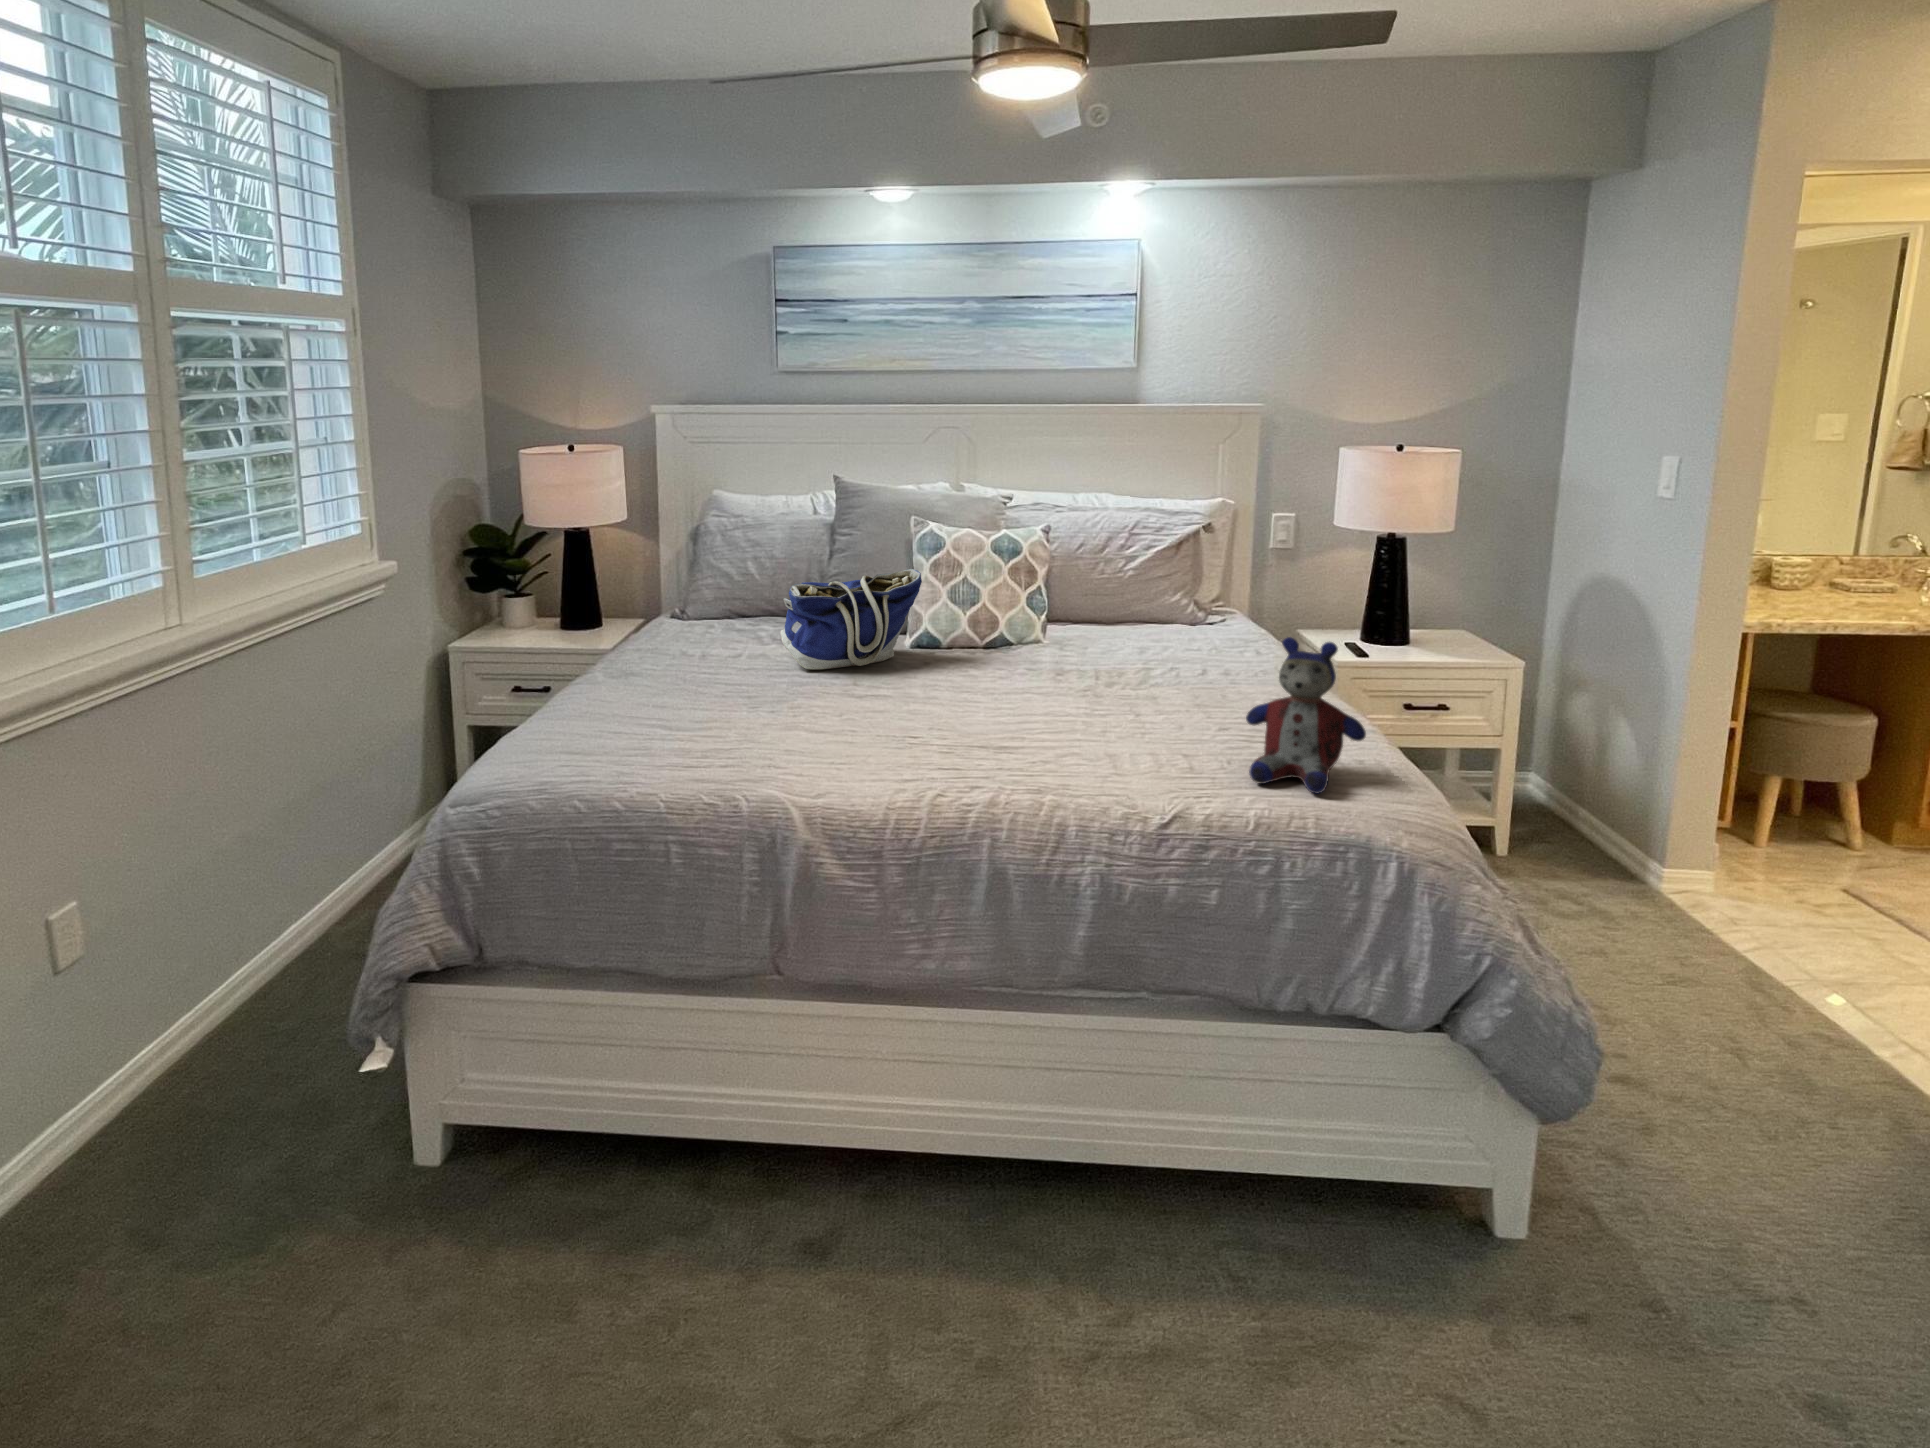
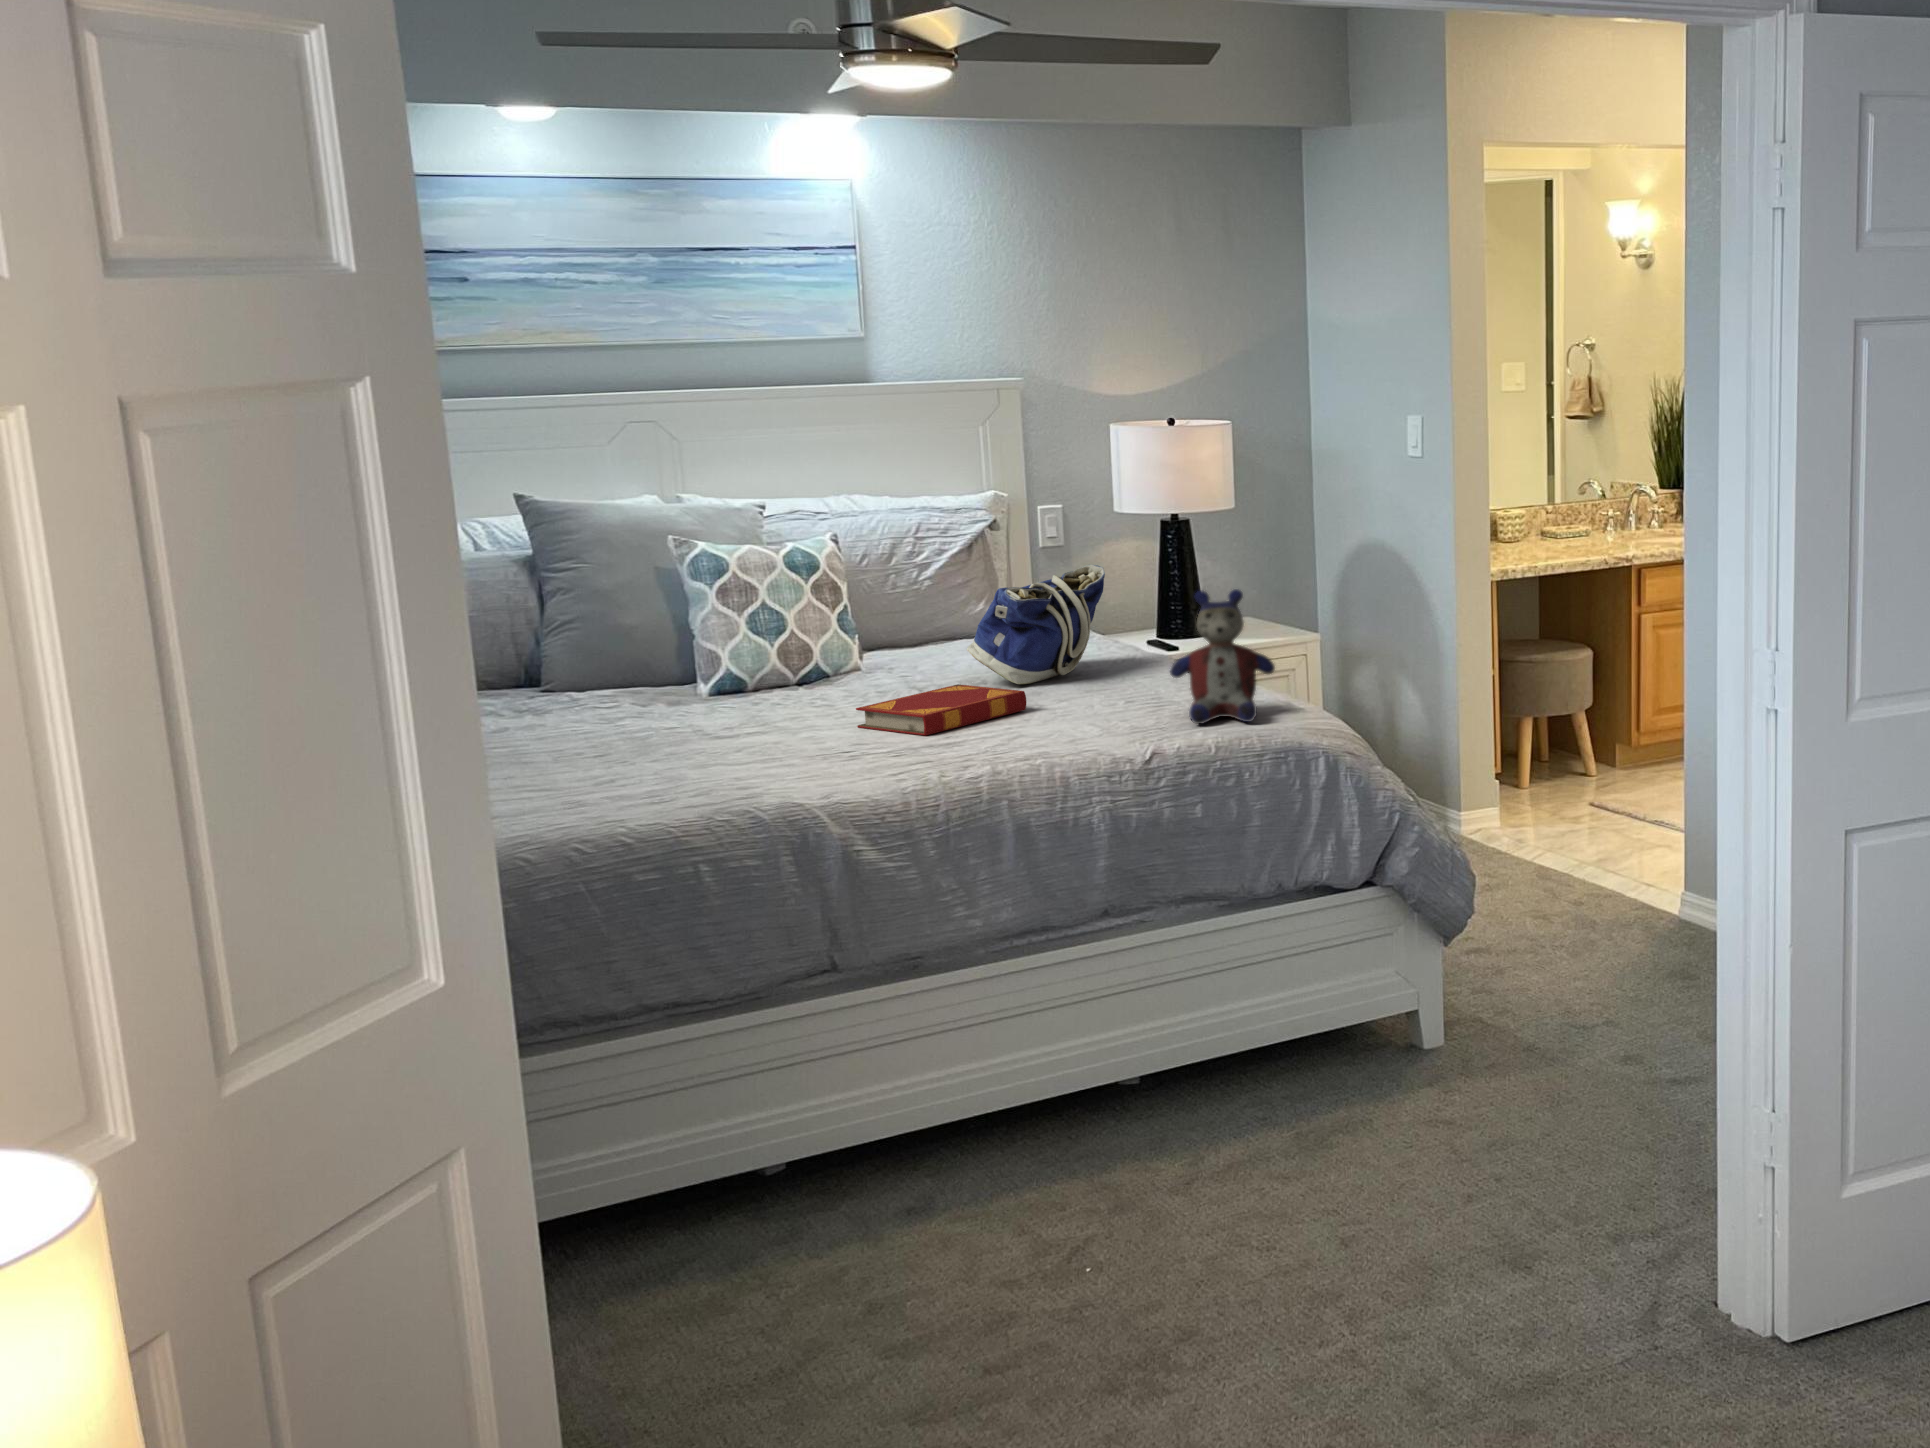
tote bag: present [780,569,922,669] -> present [967,565,1105,684]
hardback book: none [953,683,1114,736] -> present [856,684,1026,735]

